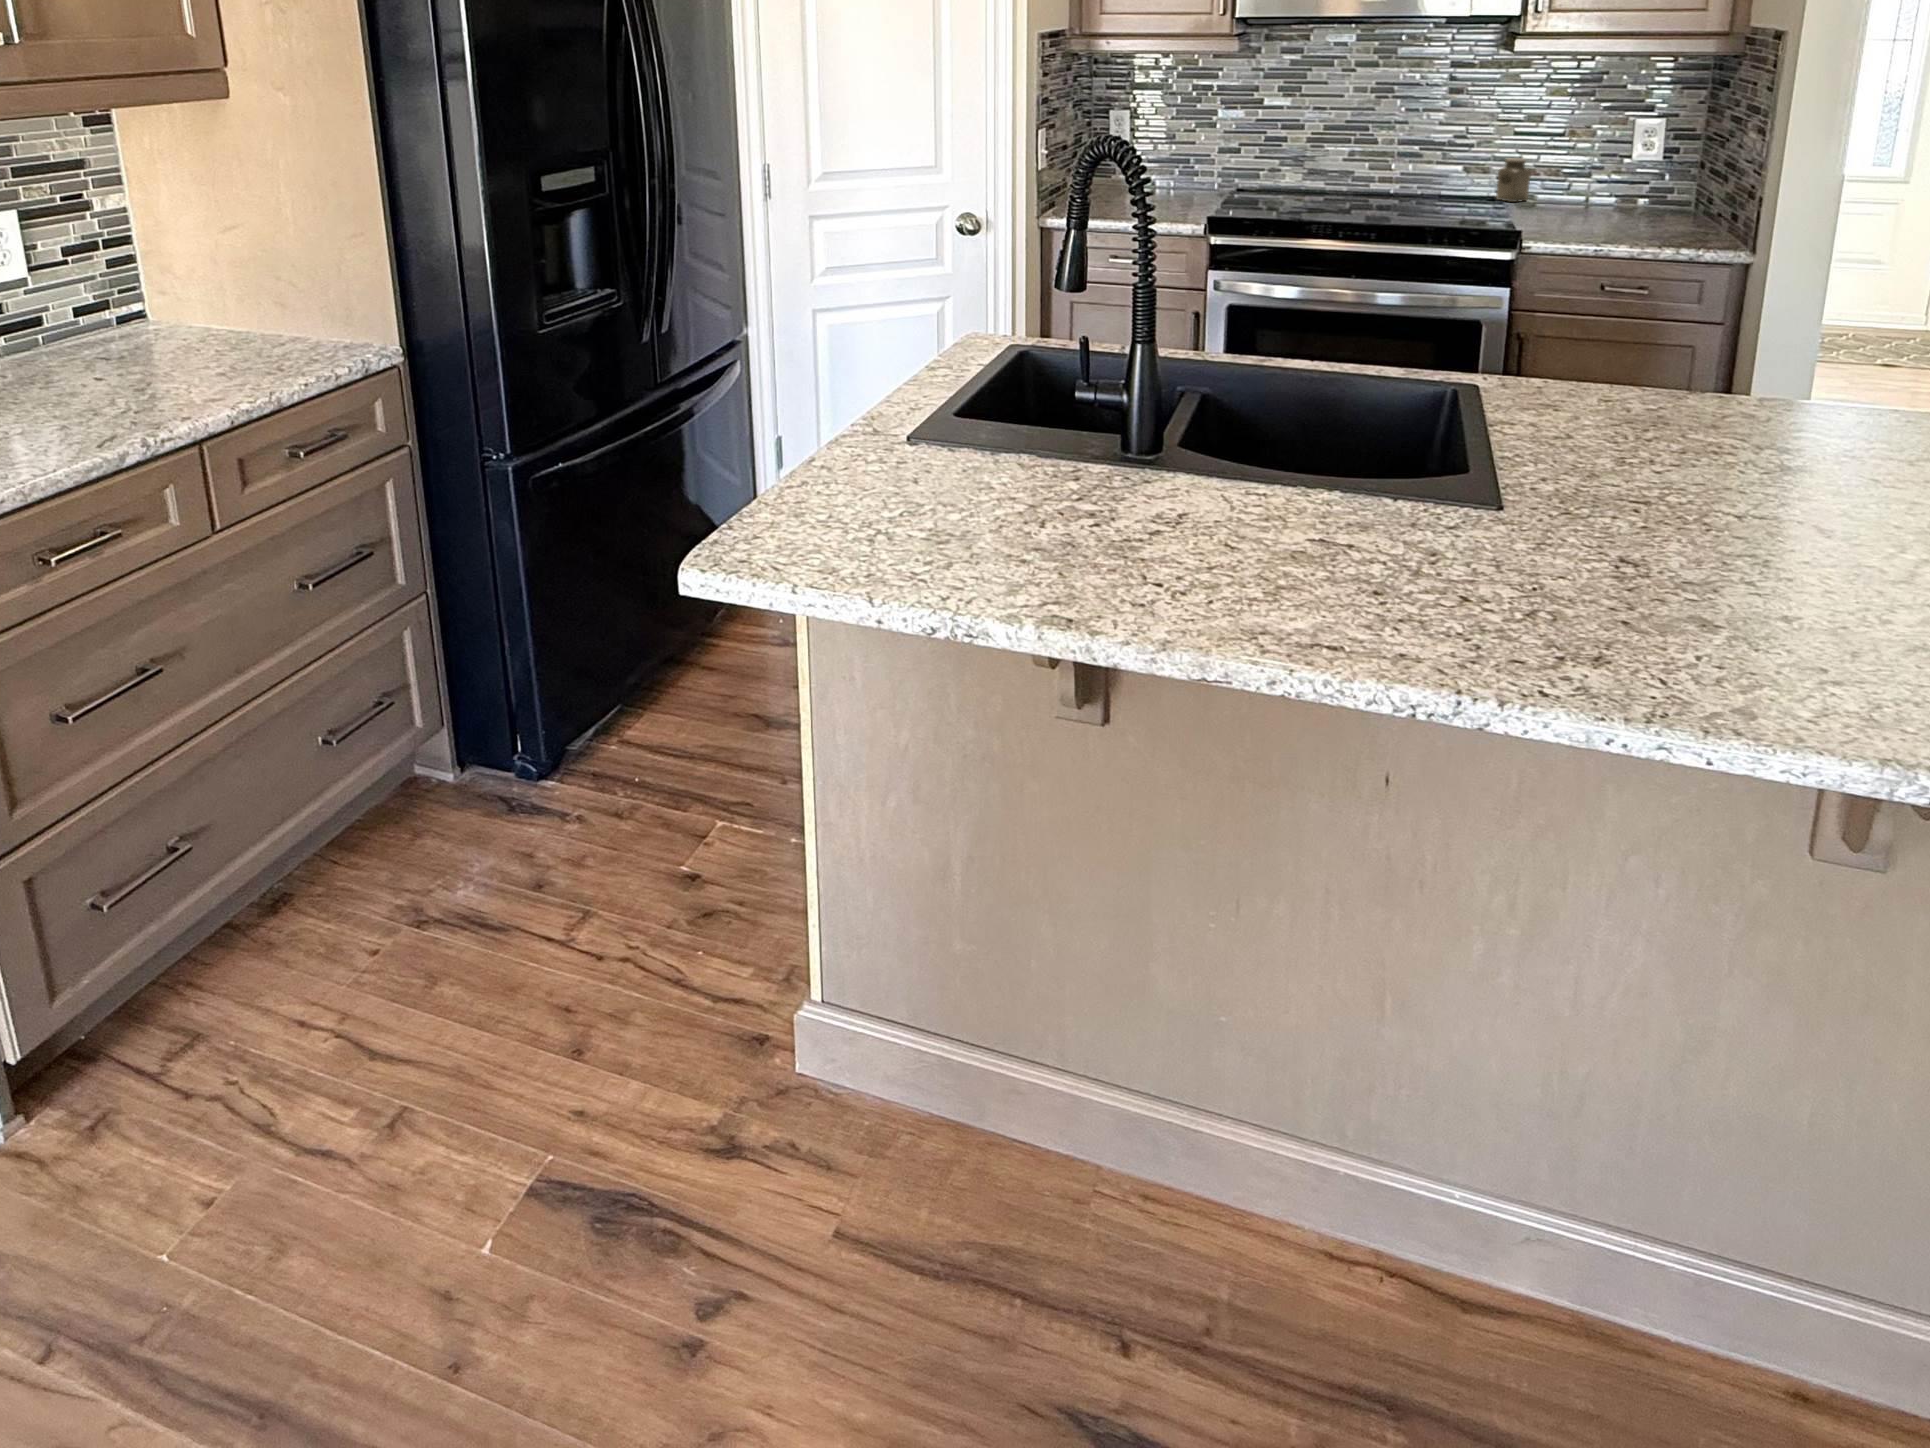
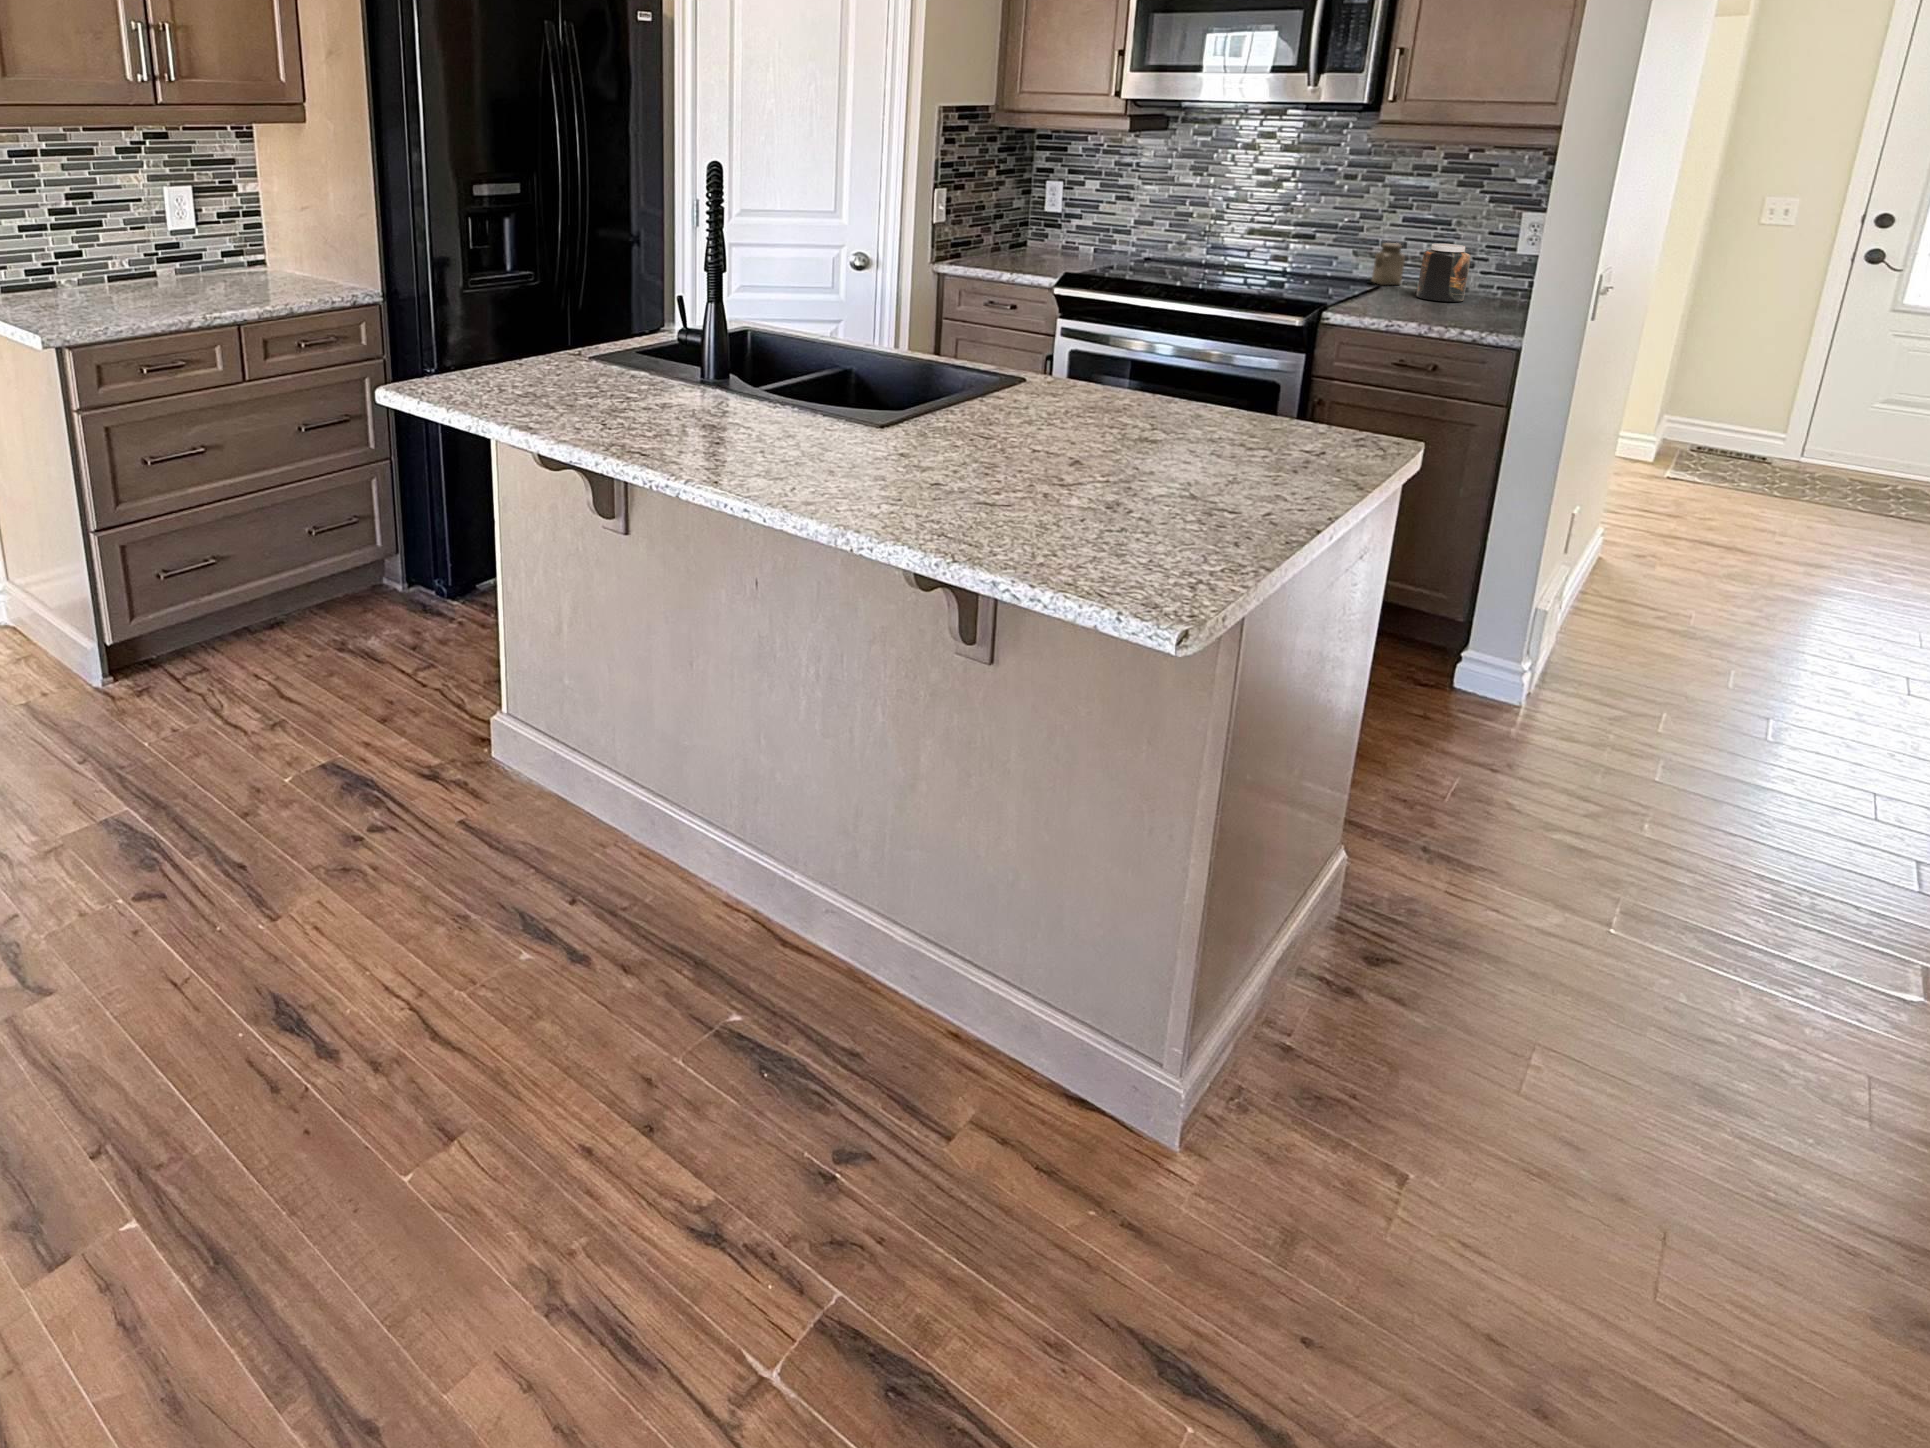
jar: none [1567,157,1620,217] -> present [1417,244,1470,302]

